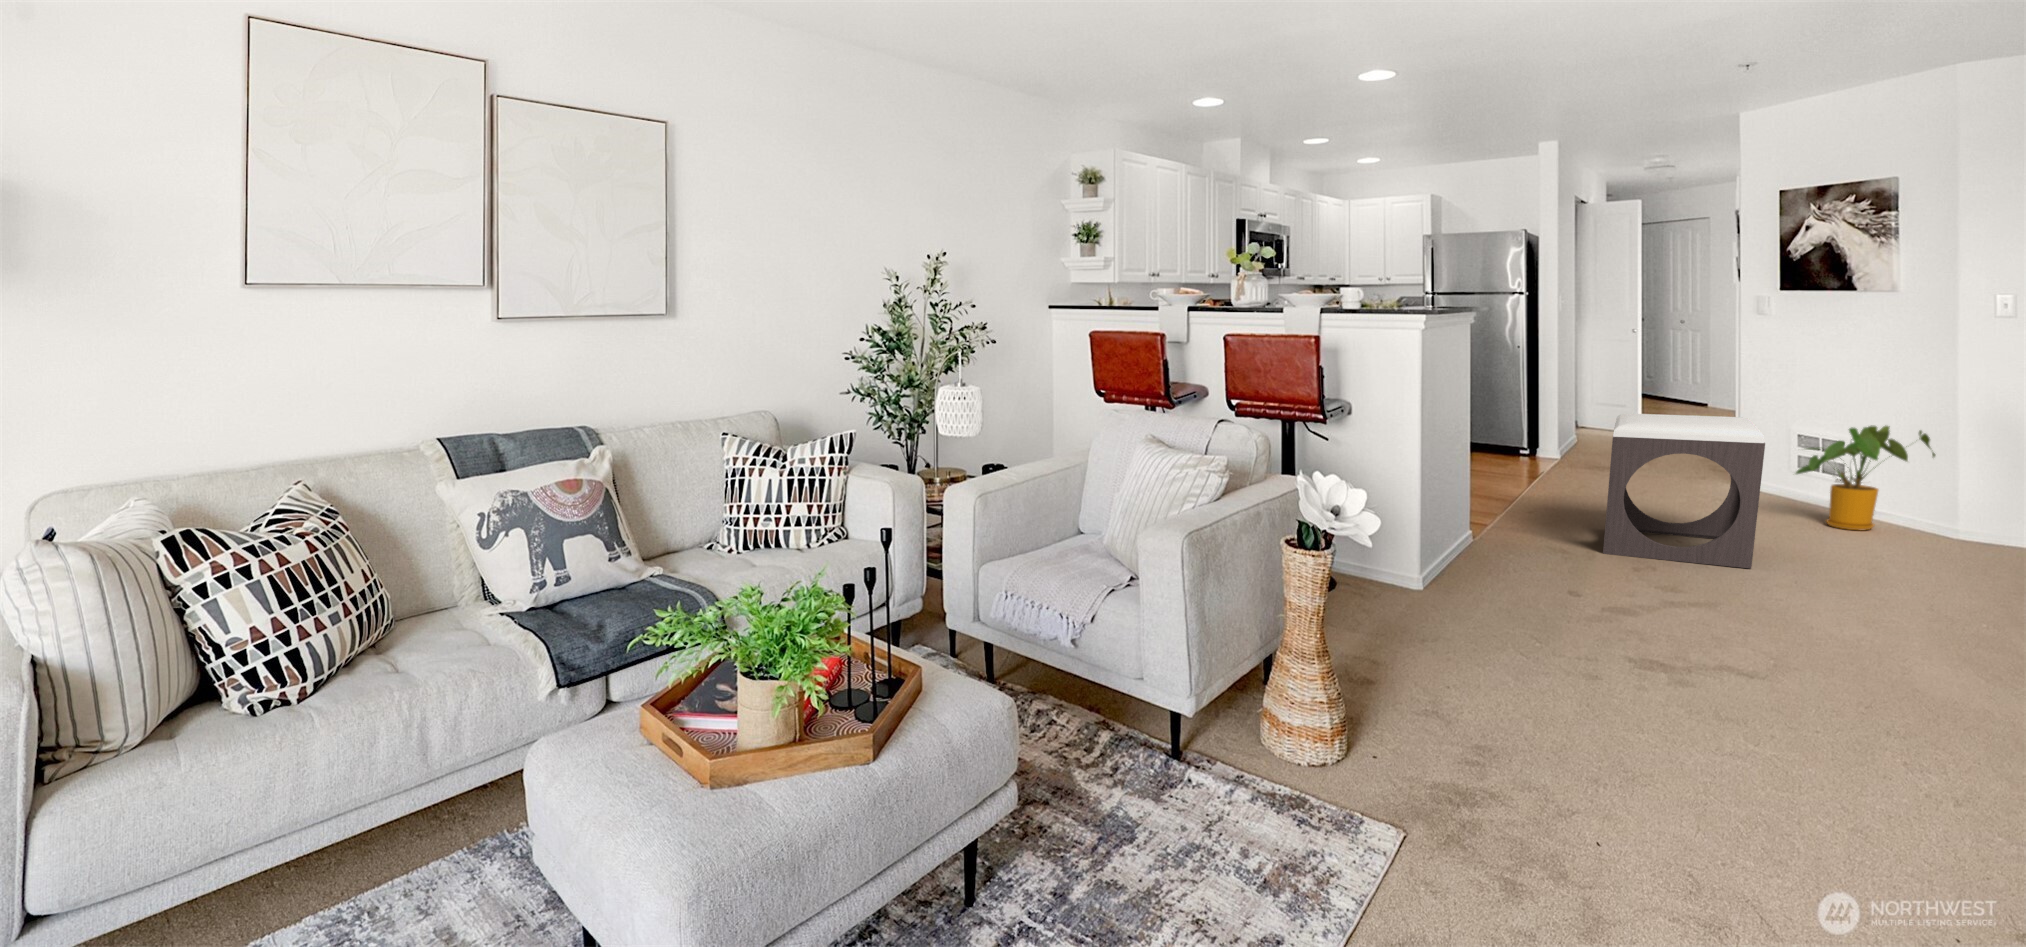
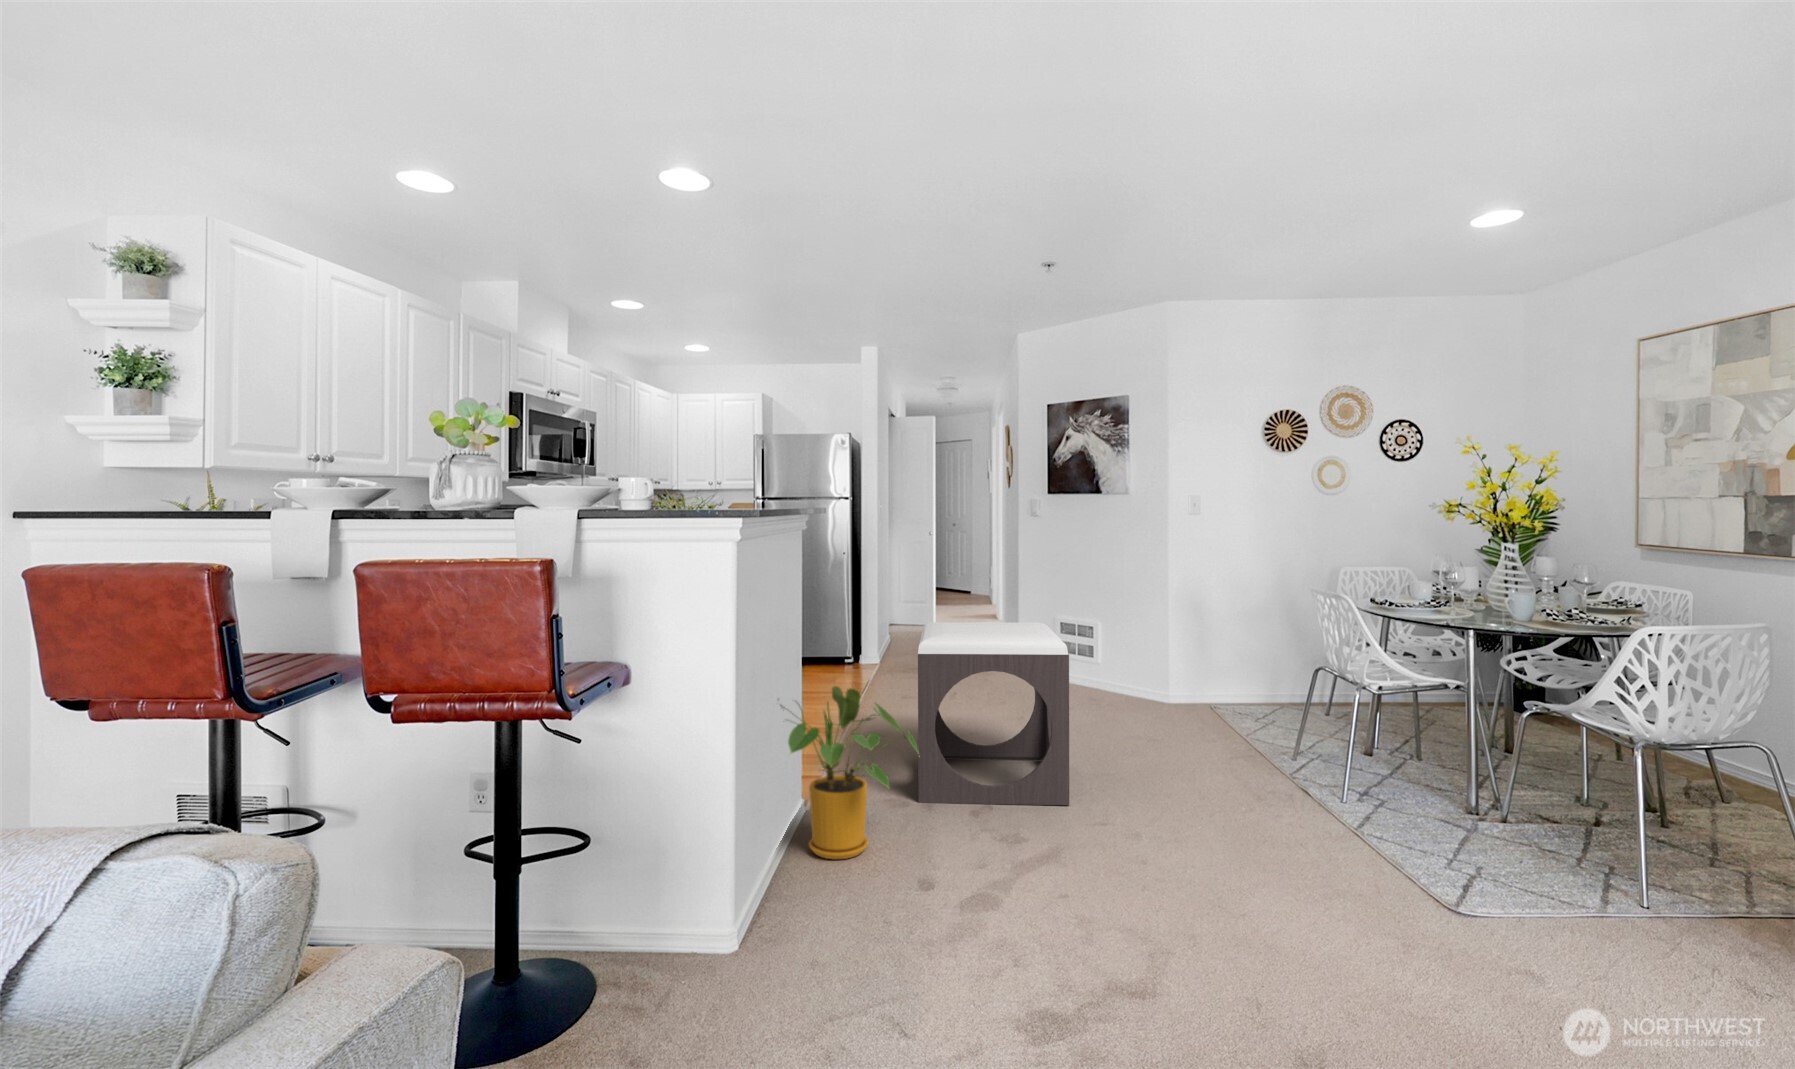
house plant: present [1796,425,1935,530] -> present [781,686,918,859]

